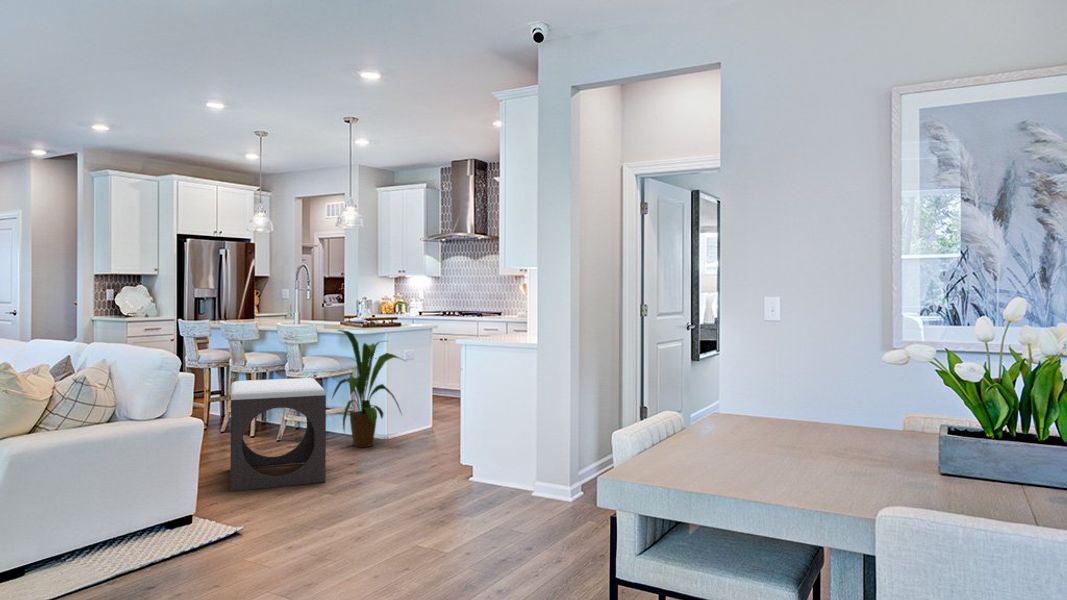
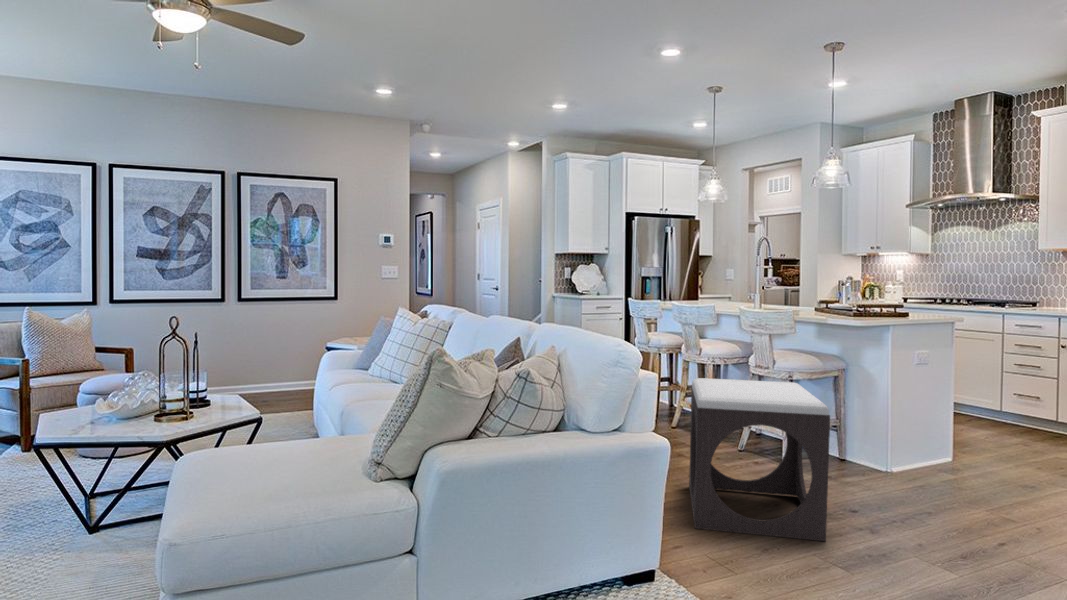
house plant: present [332,330,401,447] -> none [810,318,925,482]

